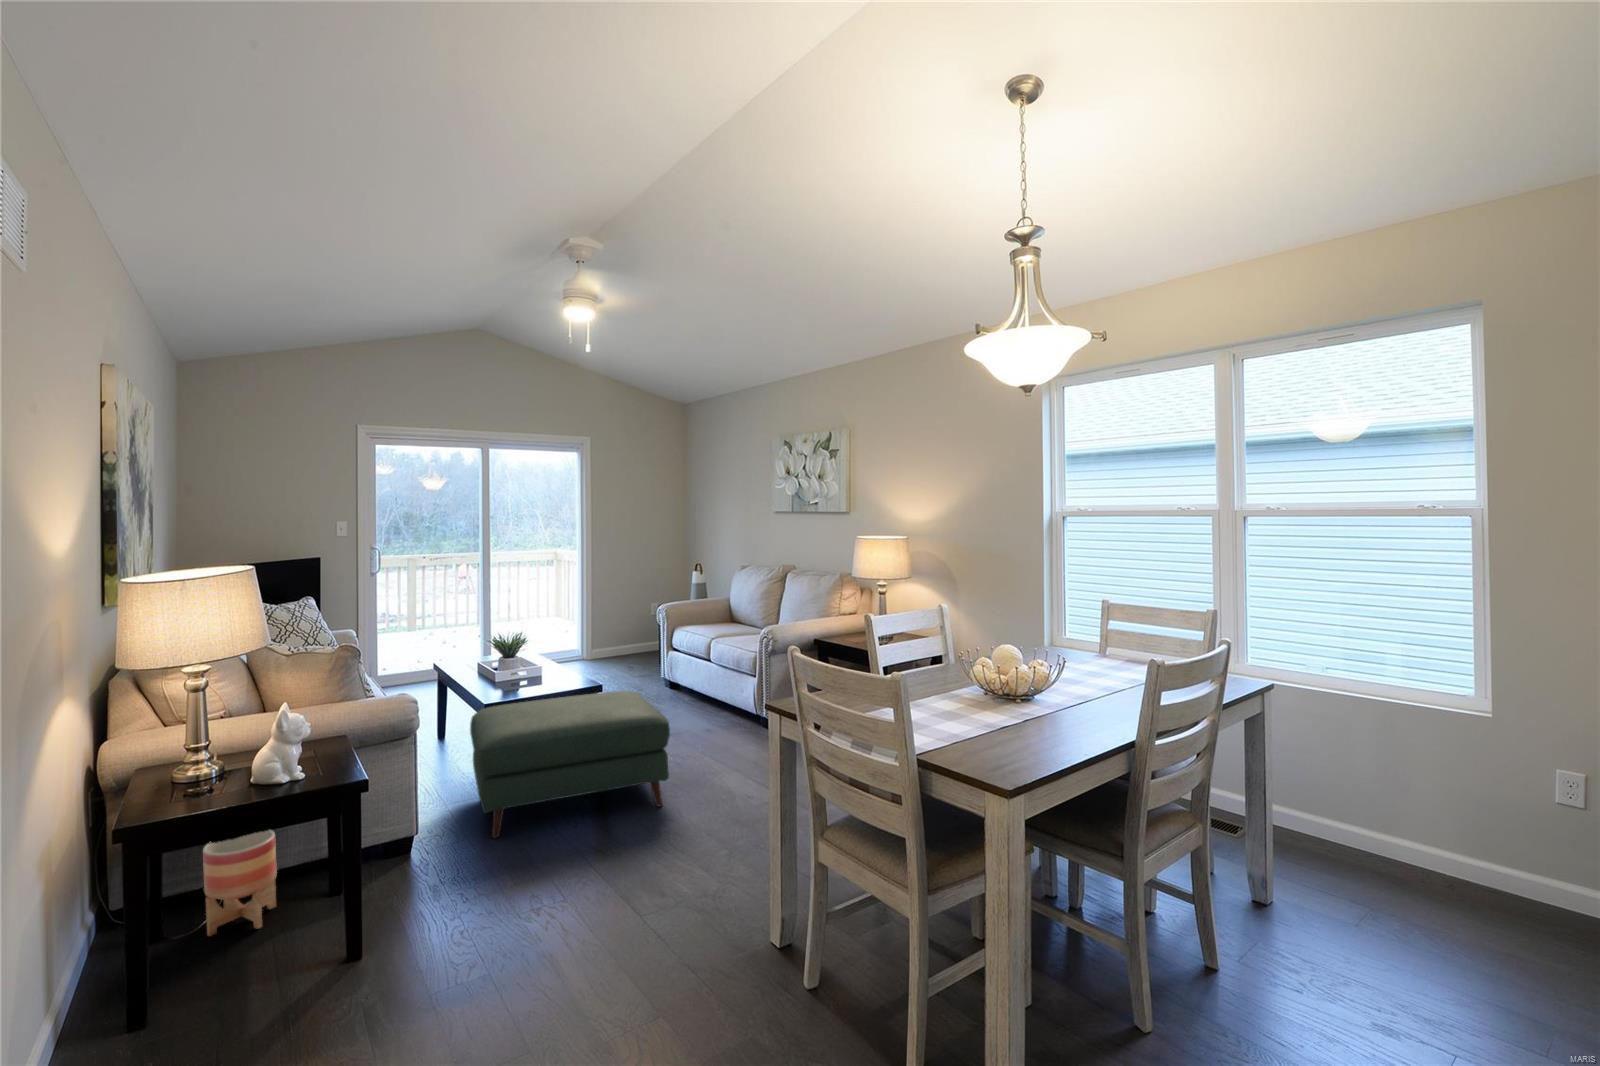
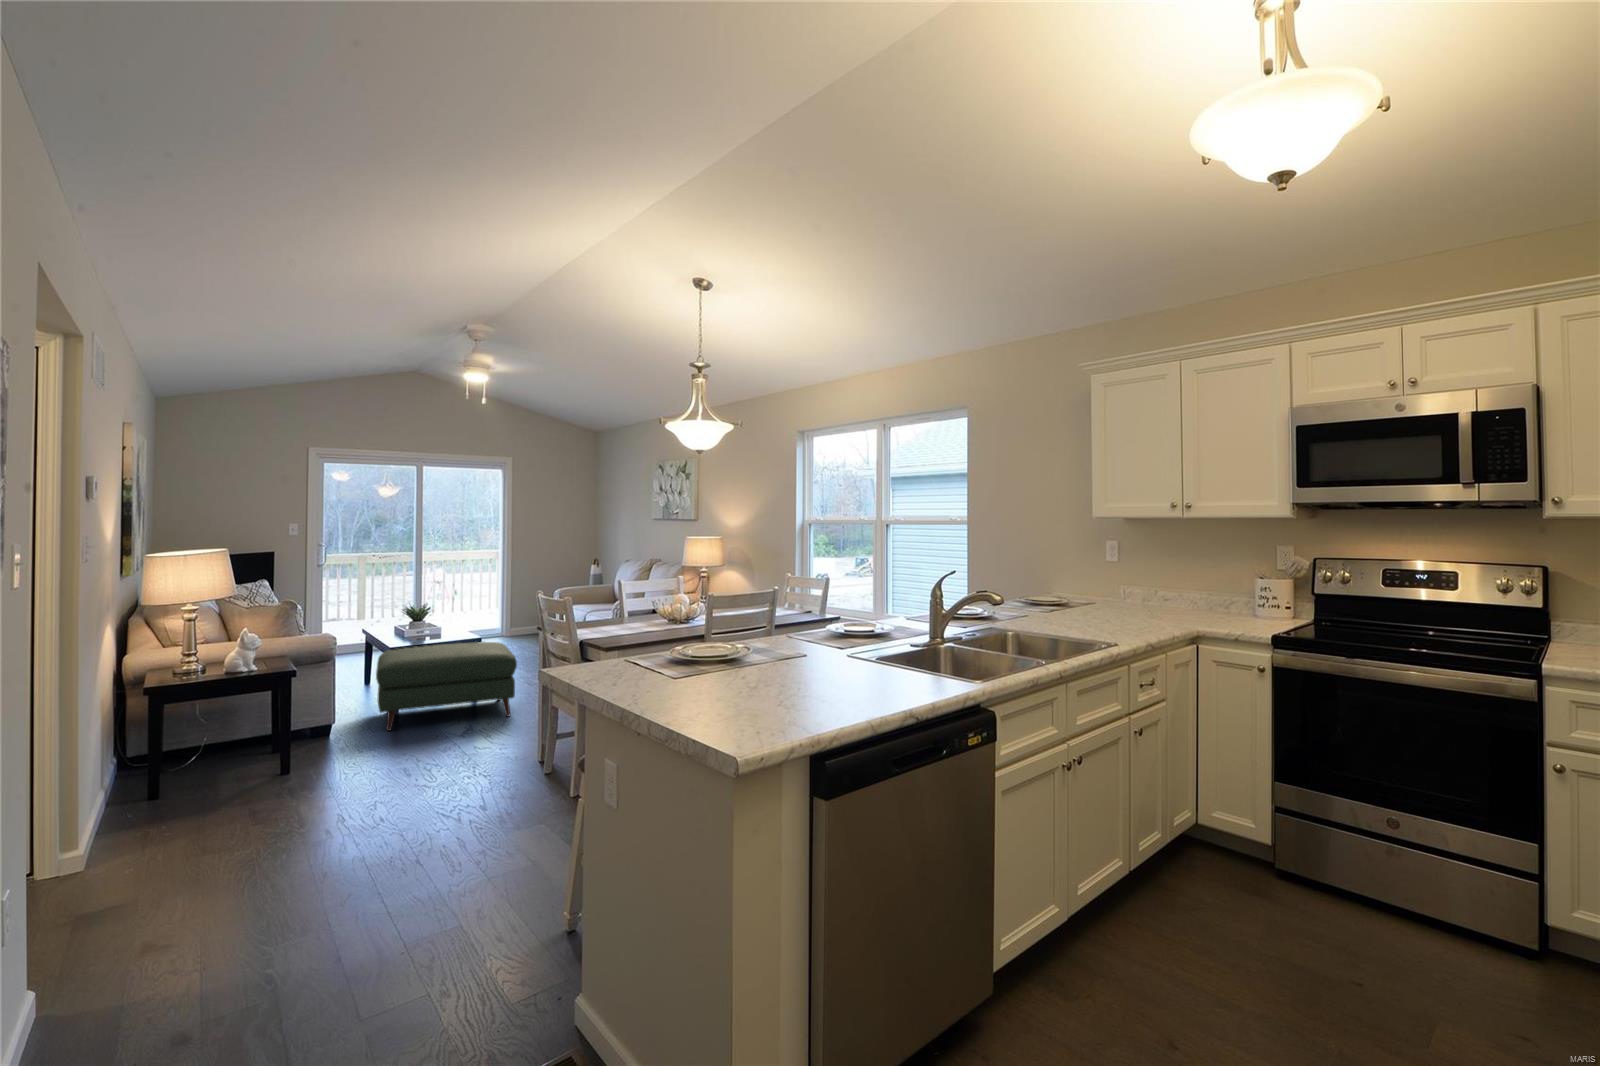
planter: present [203,830,277,936] -> none [190,710,237,771]

